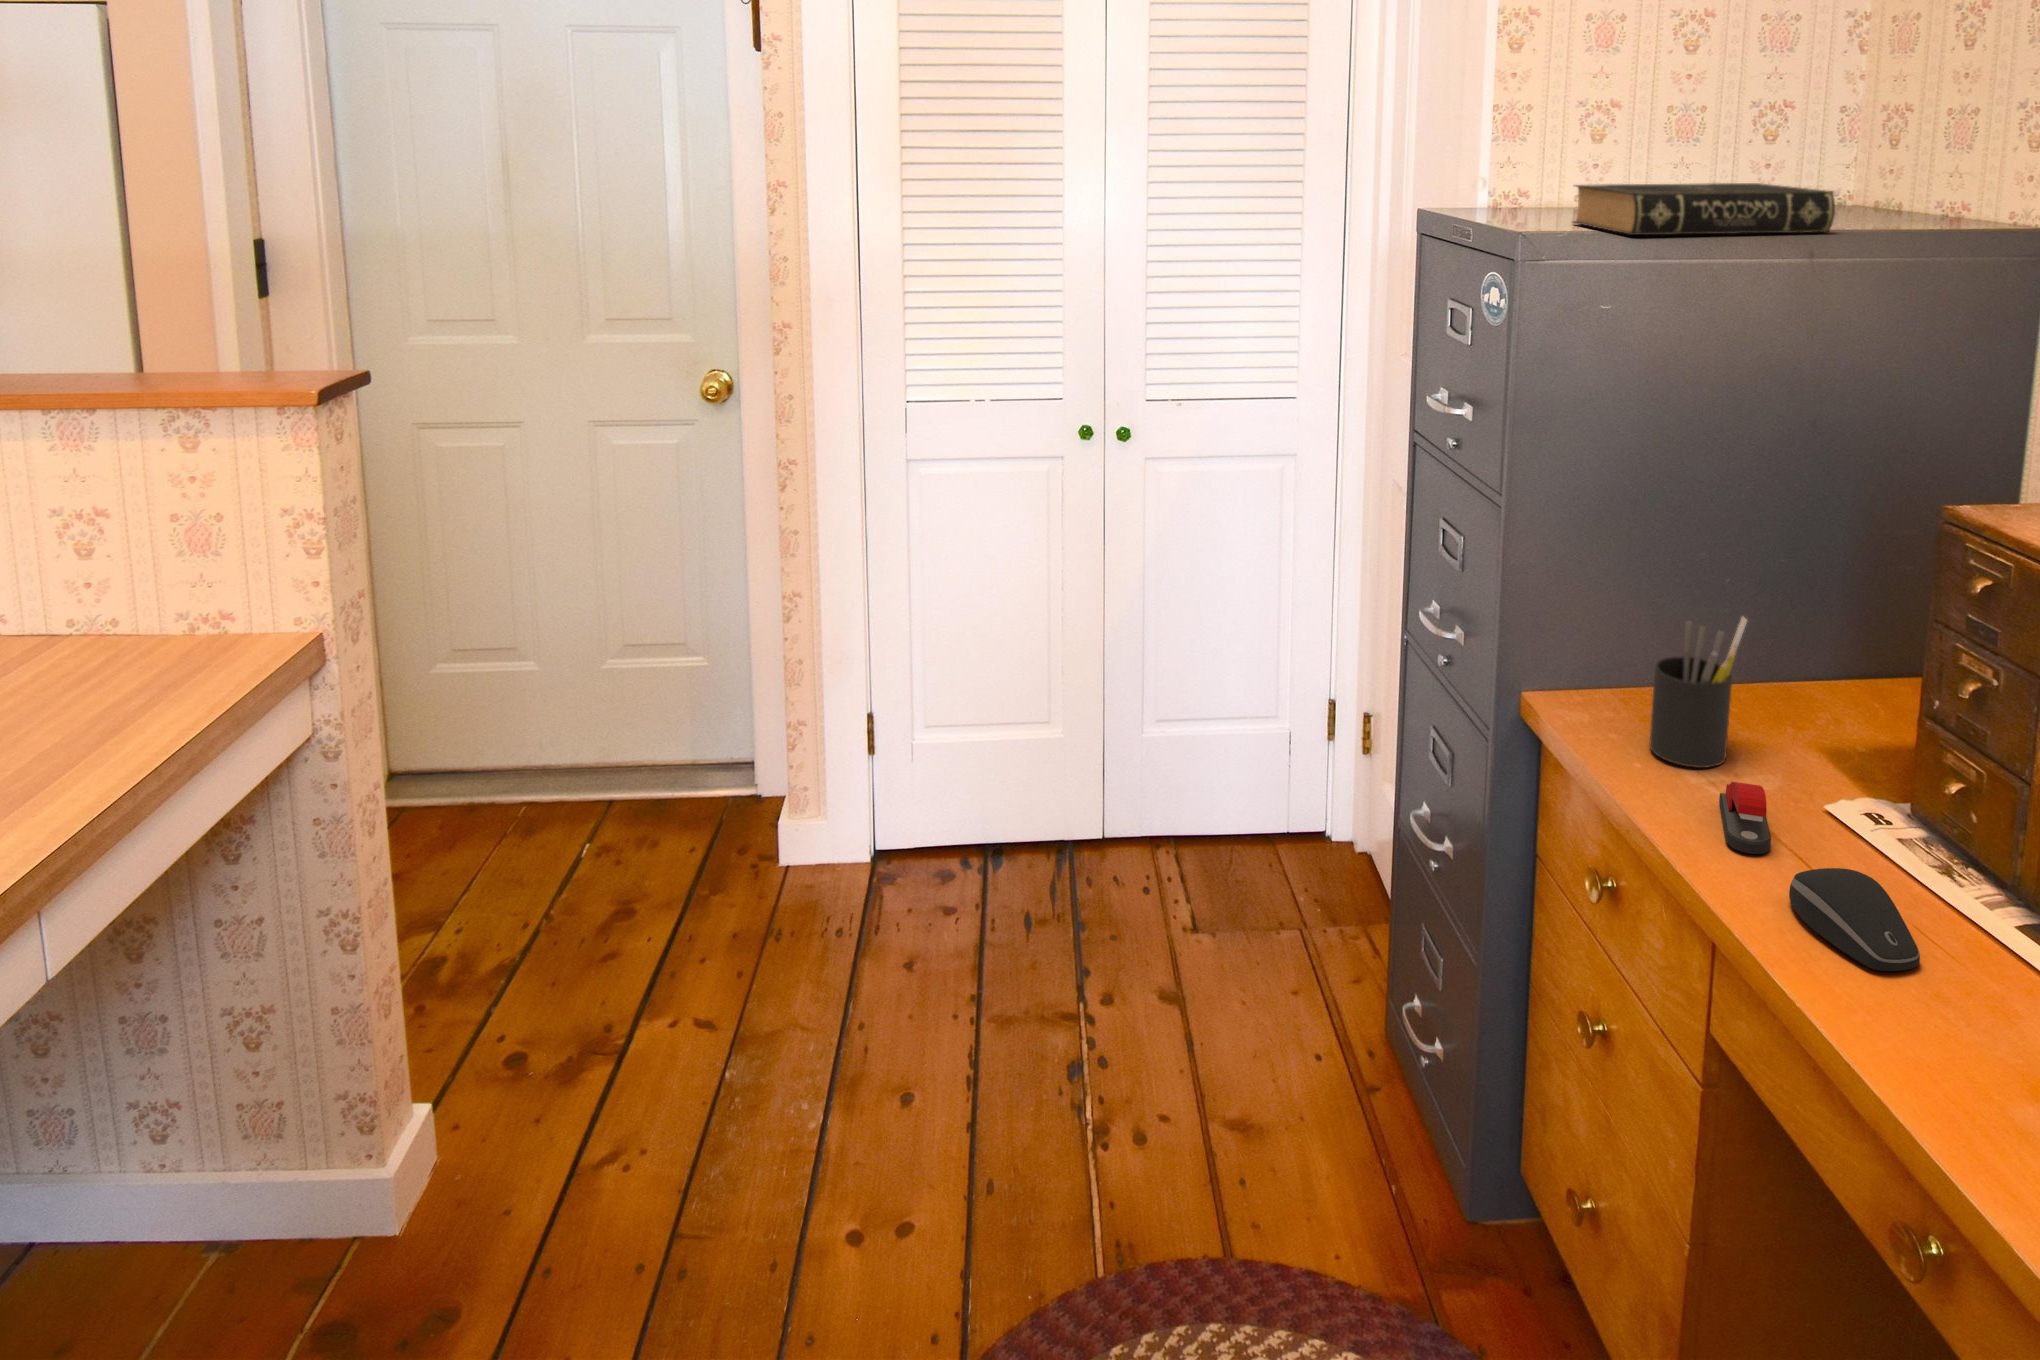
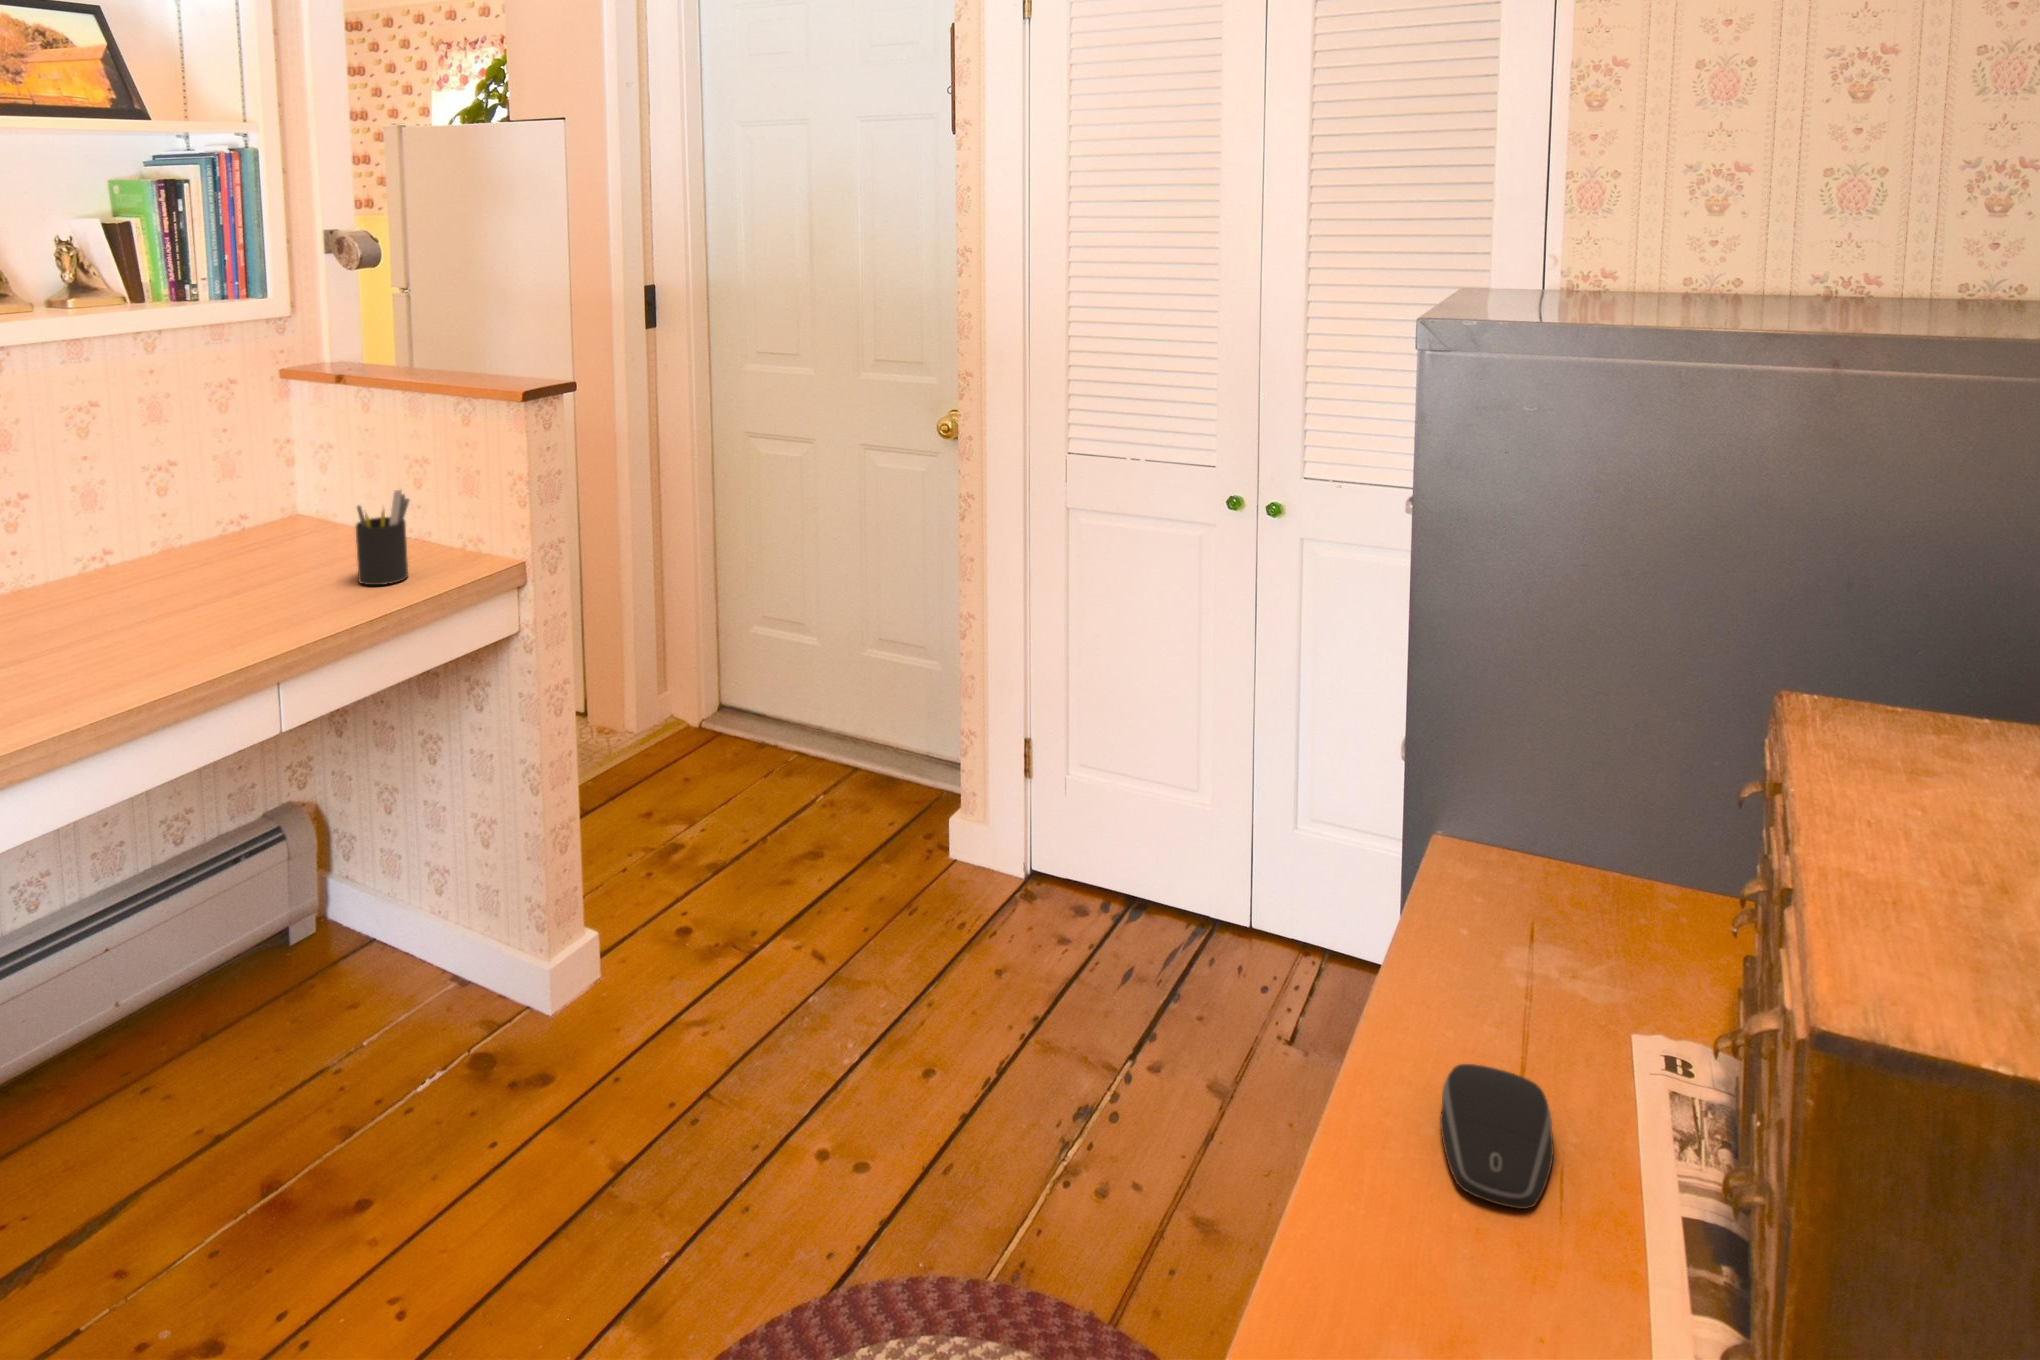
book: present [1573,183,1835,235] -> none [1616,261,1950,325]
pen holder: present [1650,617,1747,768] -> present [356,490,409,585]
stapler: present [1719,782,1771,854] -> none [1465,957,1566,1046]

